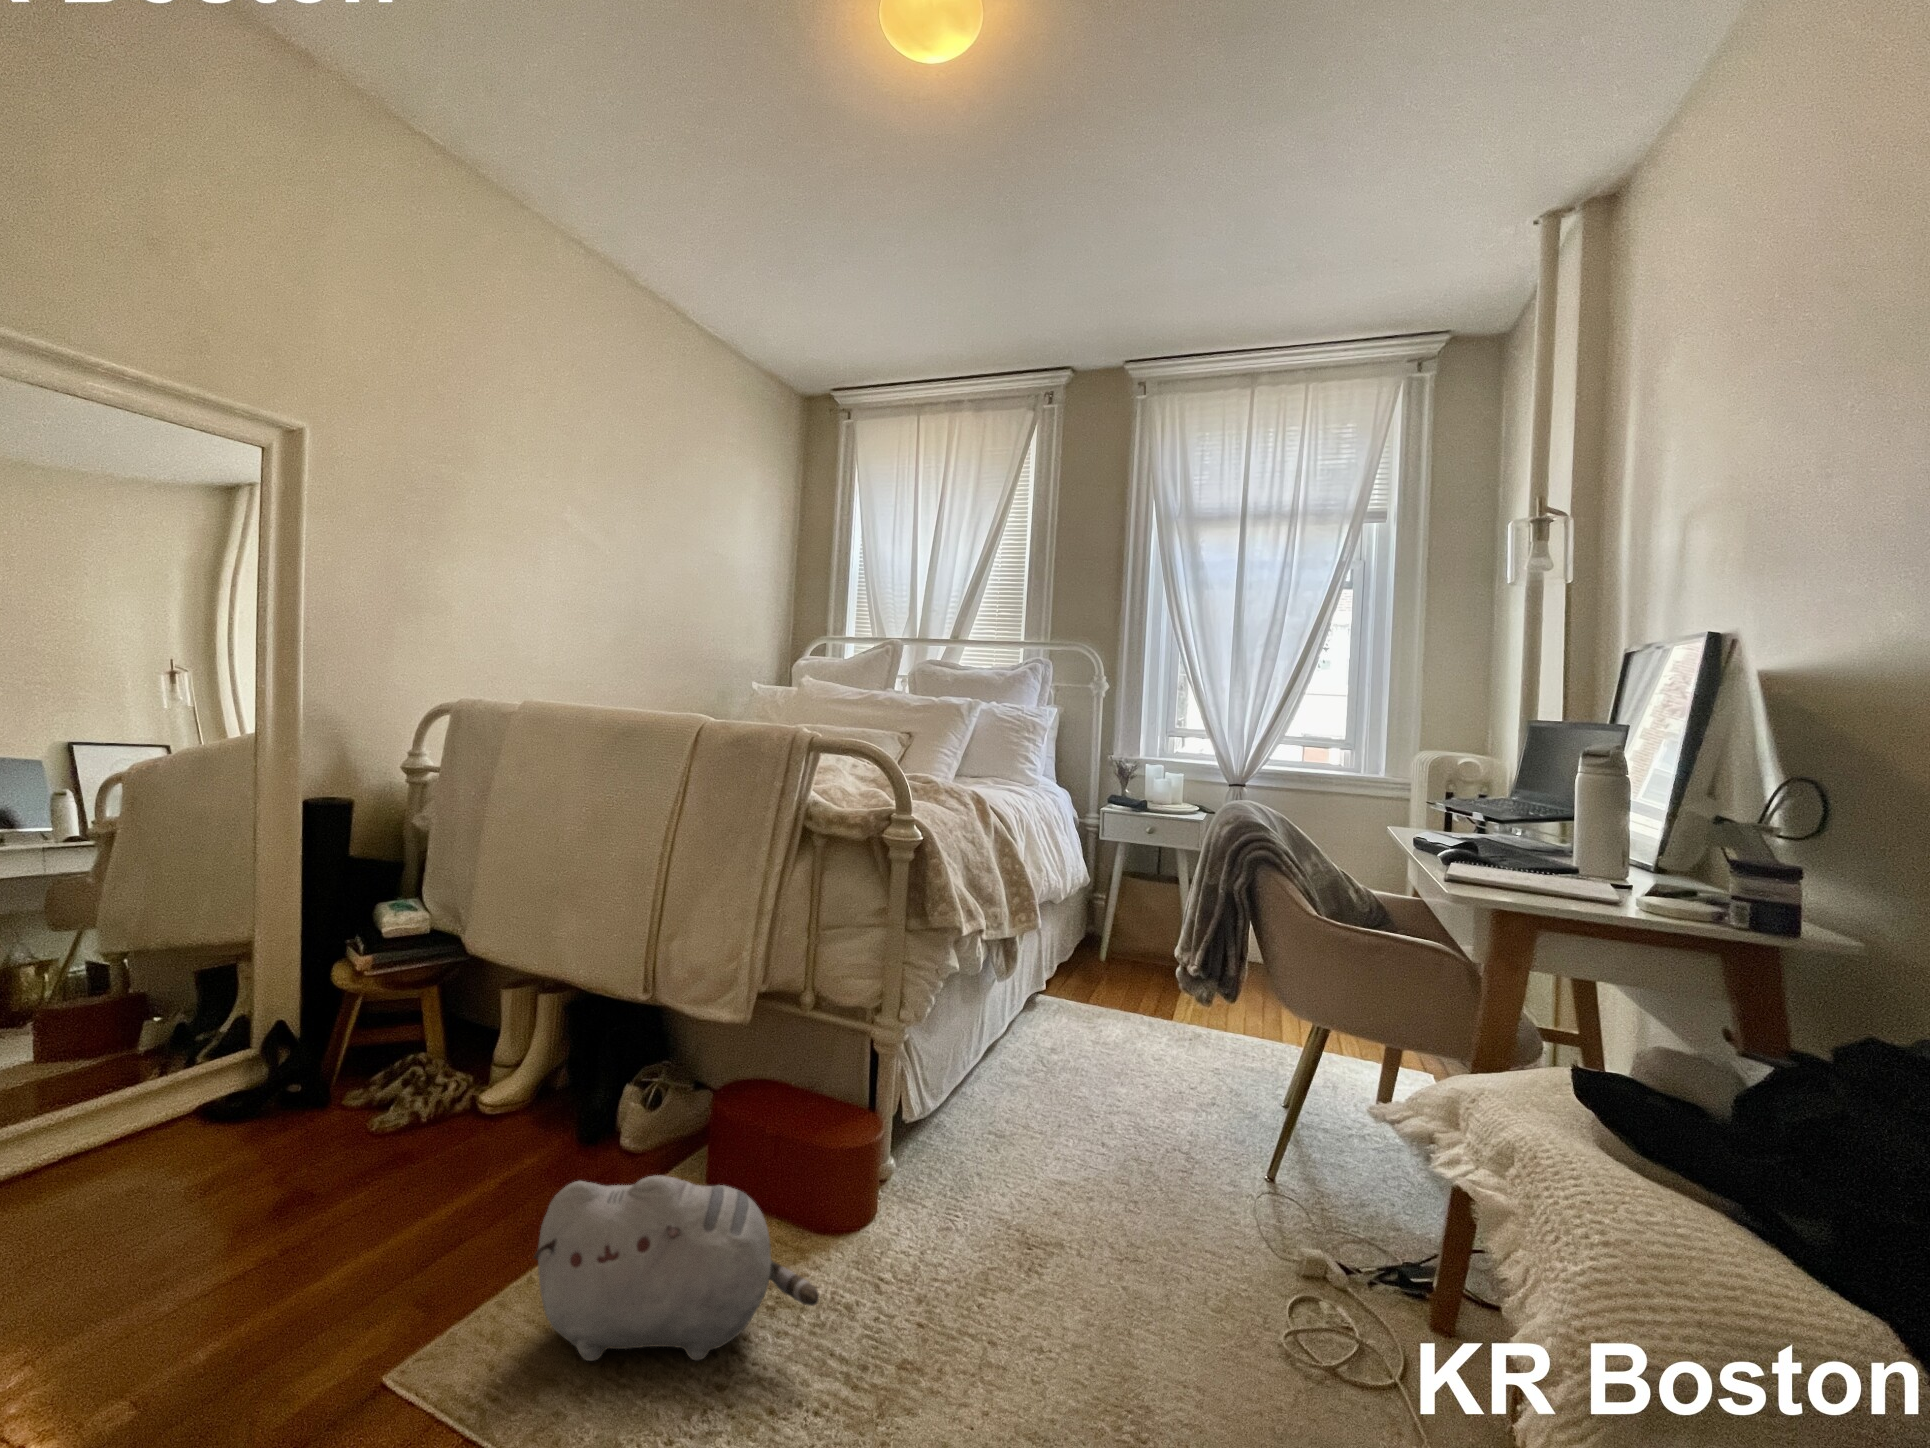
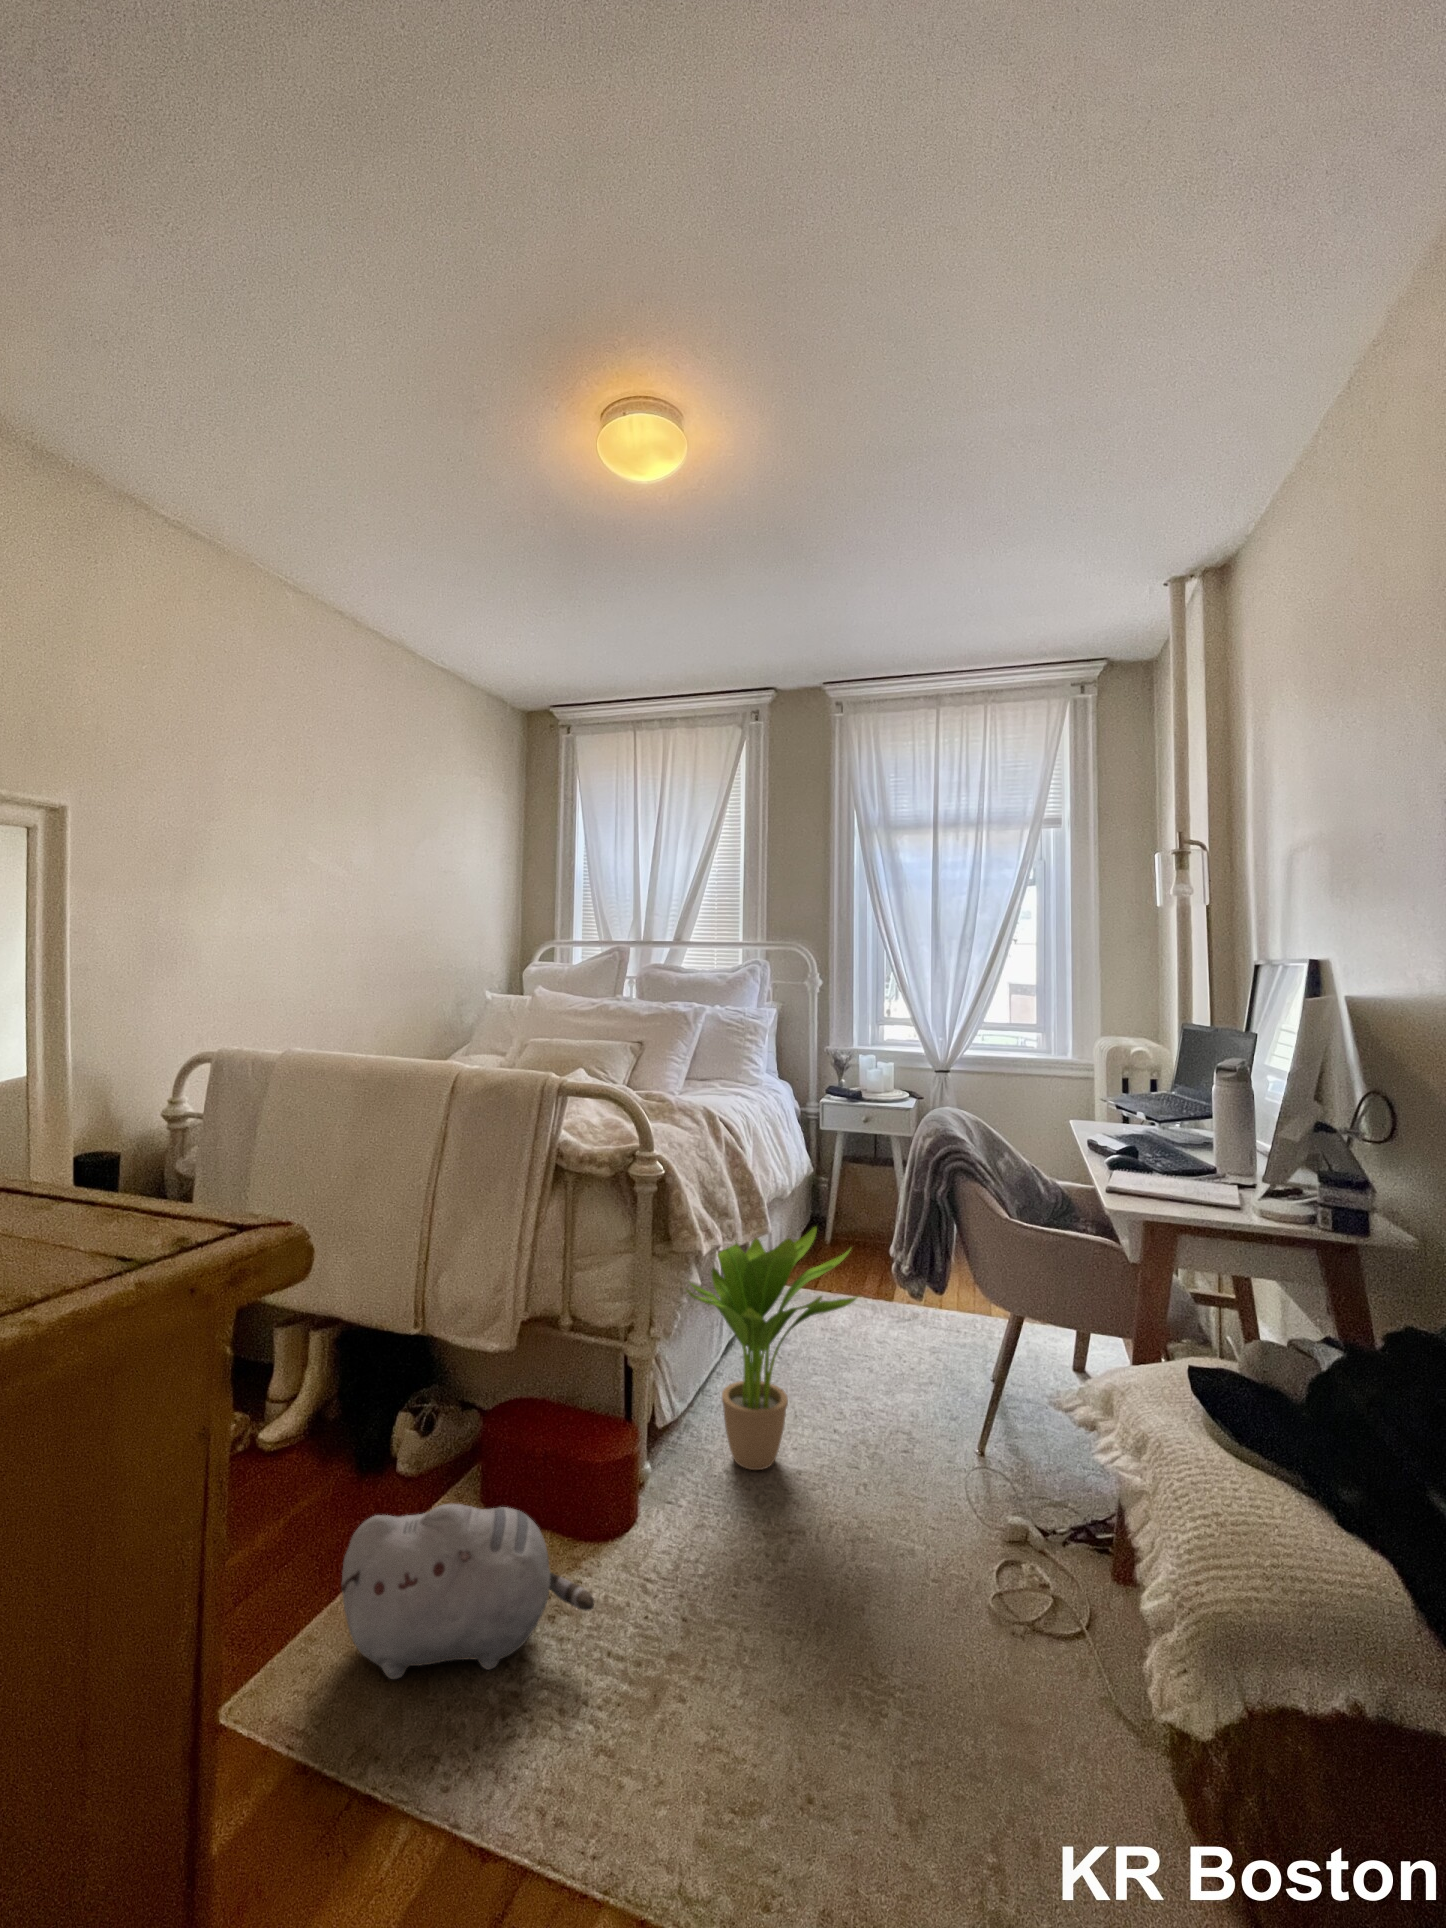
potted plant: none [942,906,1142,1178] -> present [686,1227,858,1470]

